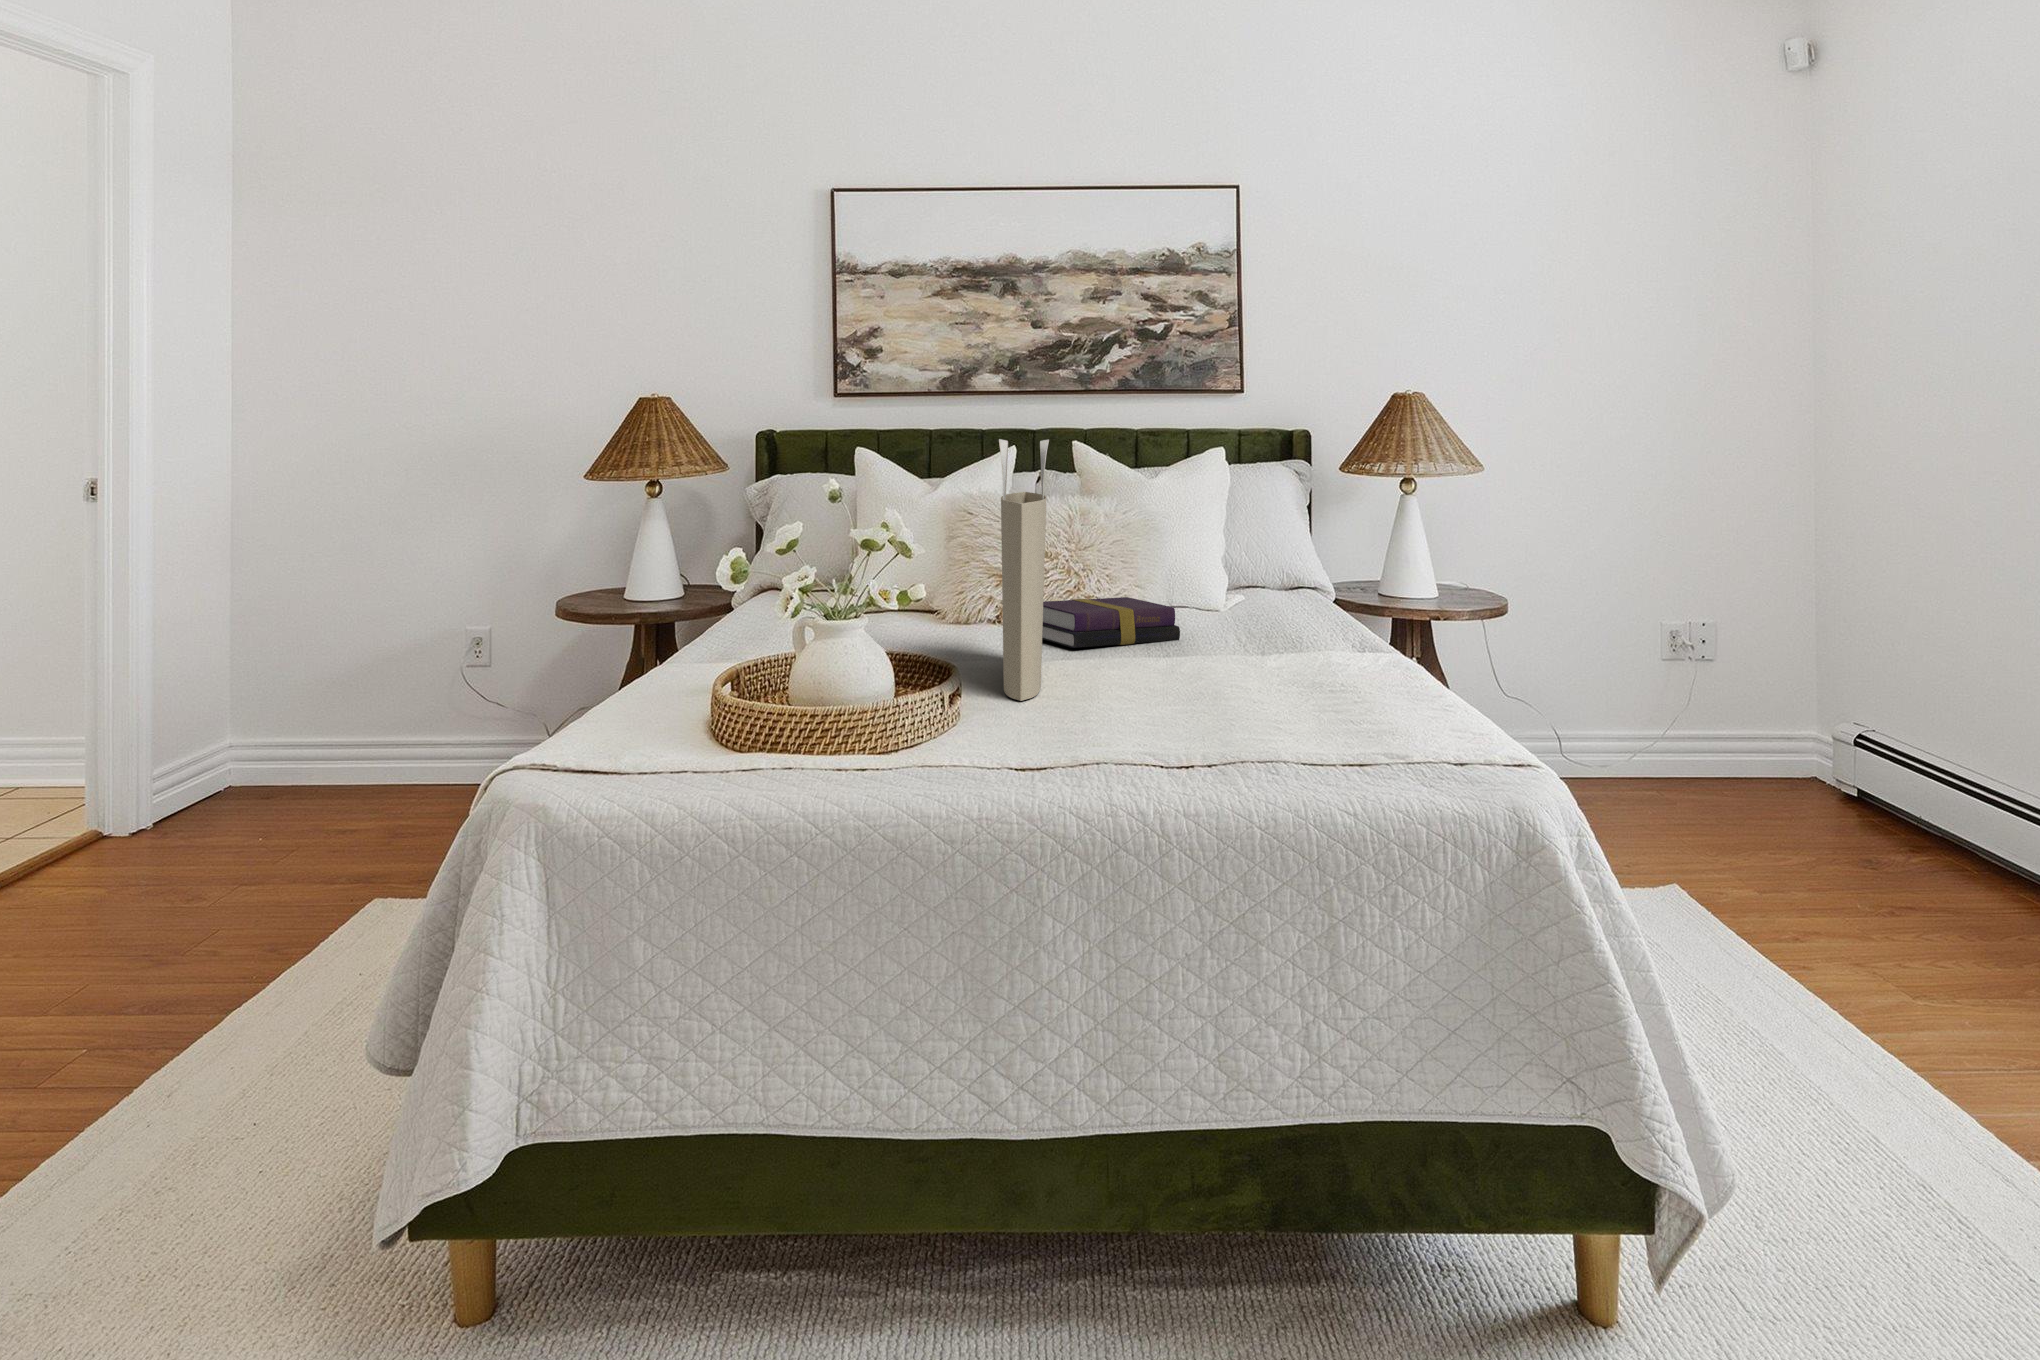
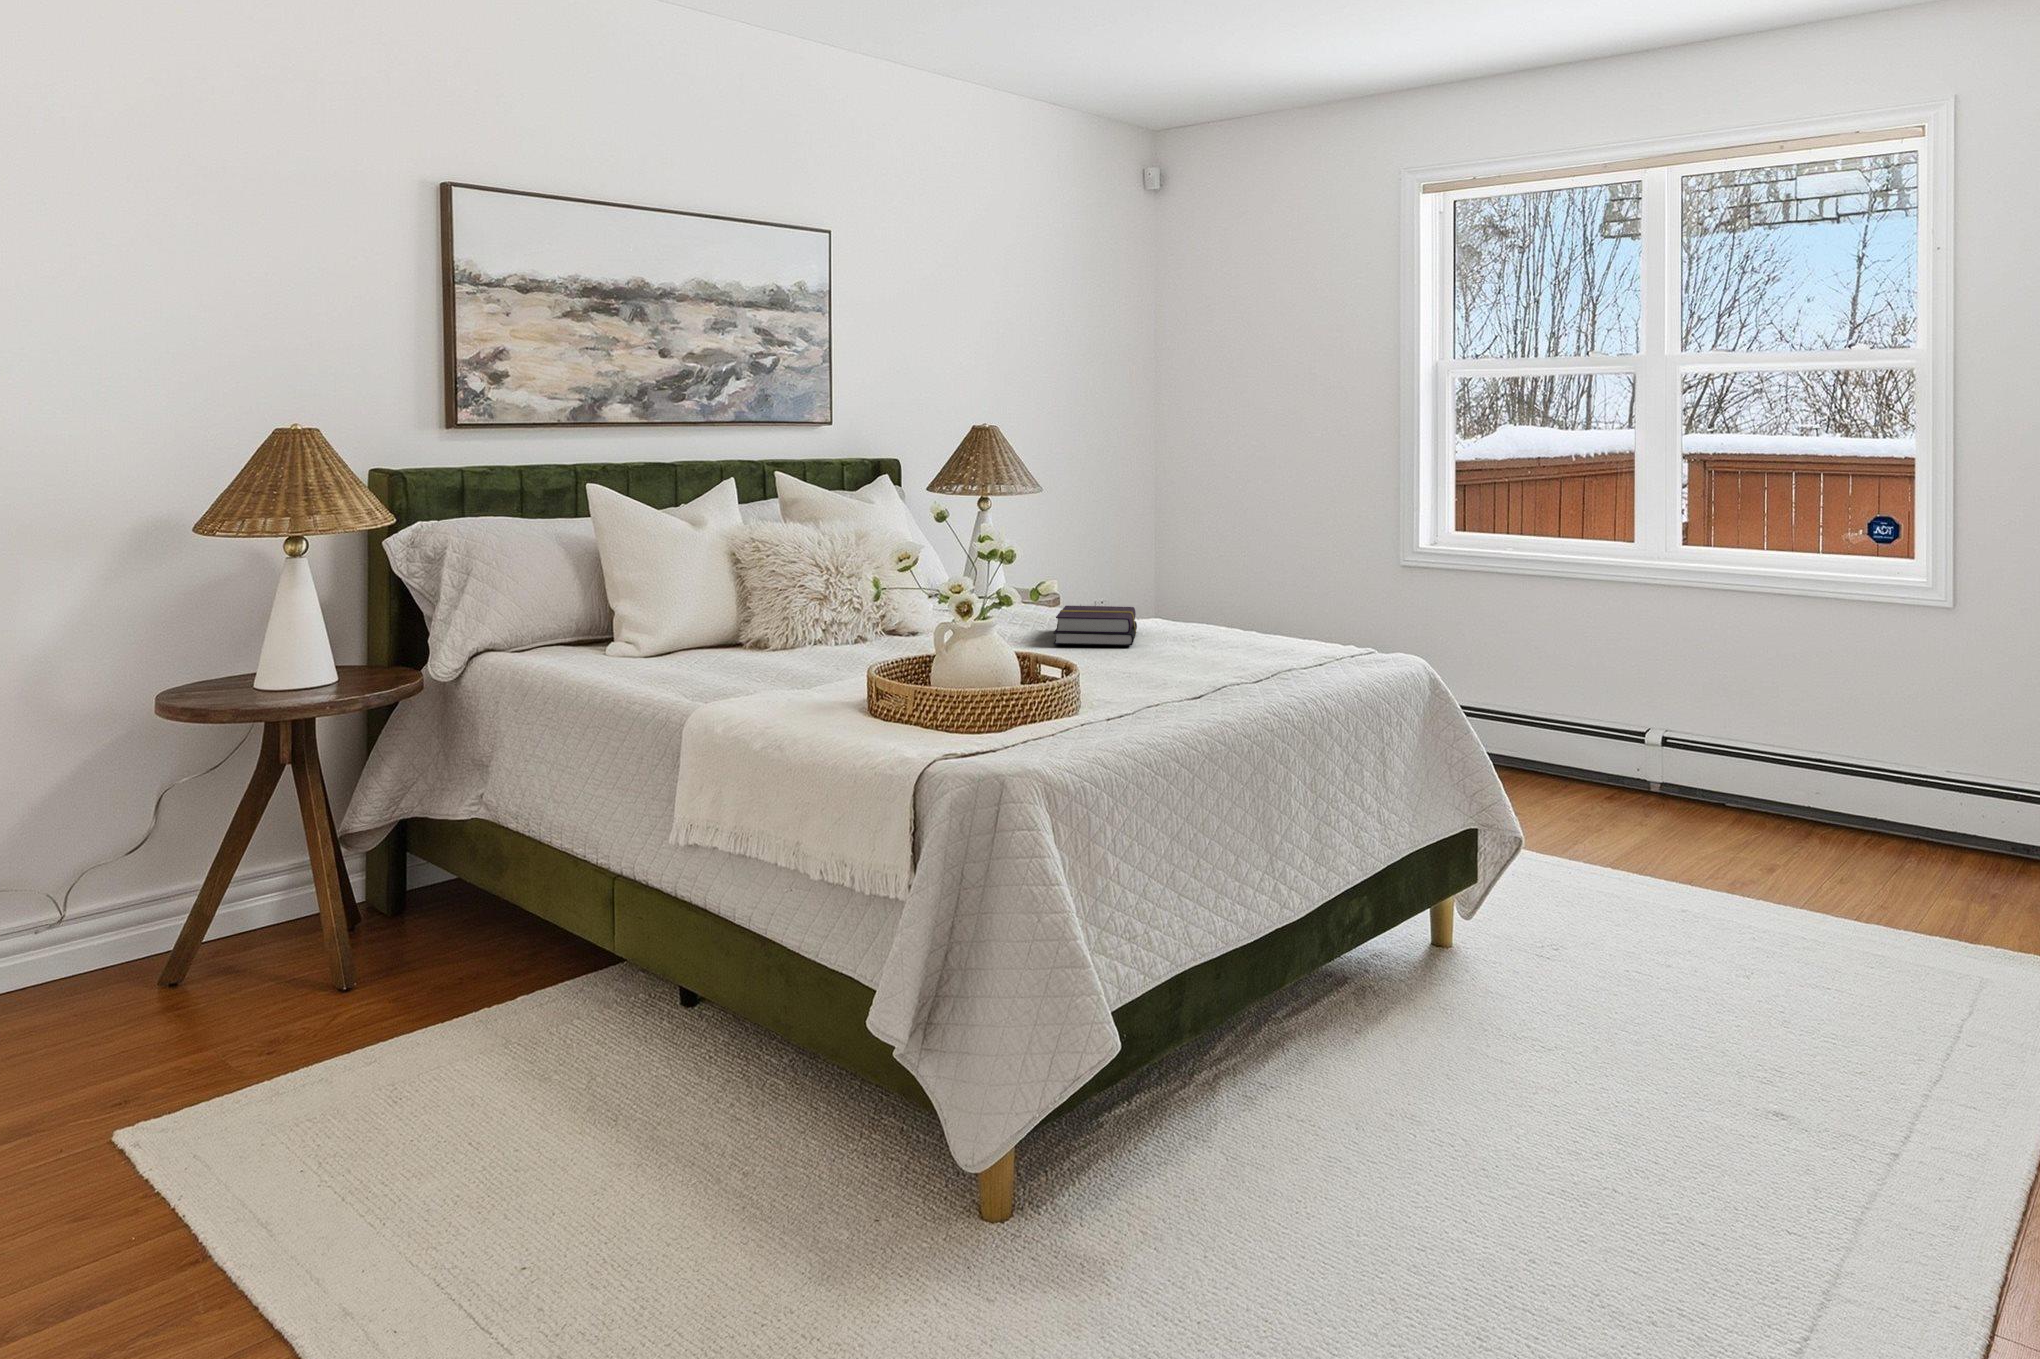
tote bag: present [999,439,1049,701] -> none [1143,484,1290,674]

